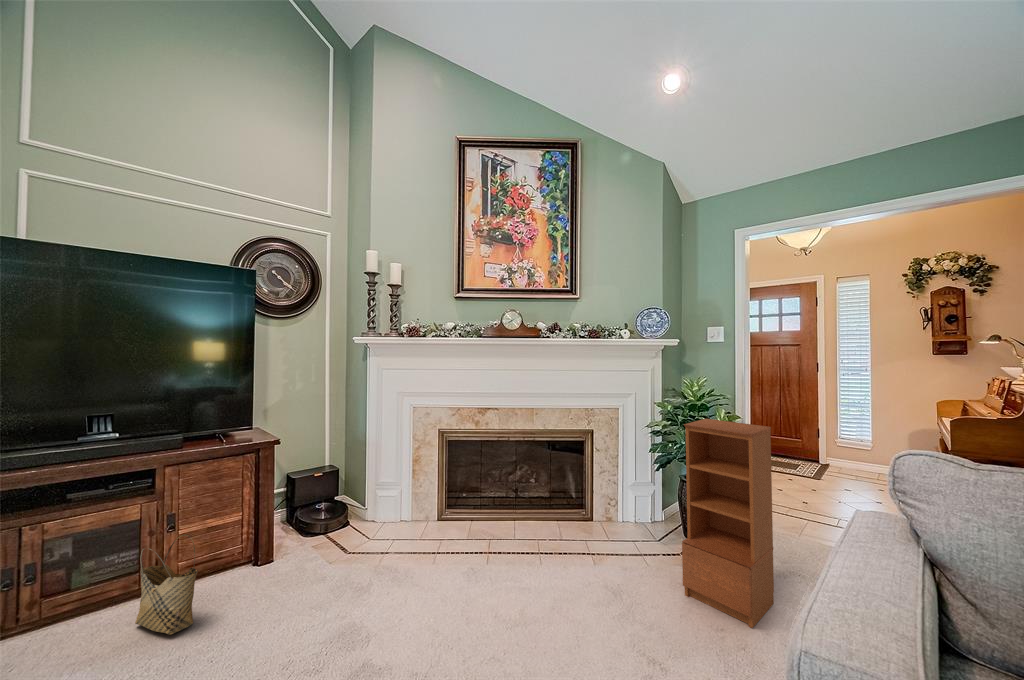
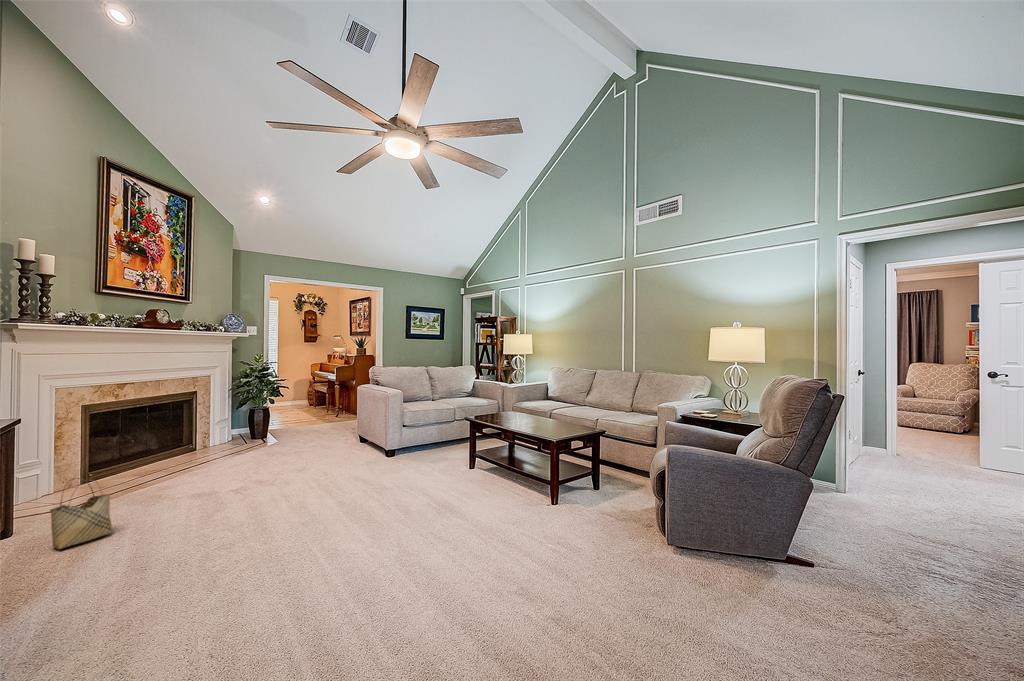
bookcase: present [682,419,774,628] -> none [296,370,328,445]

